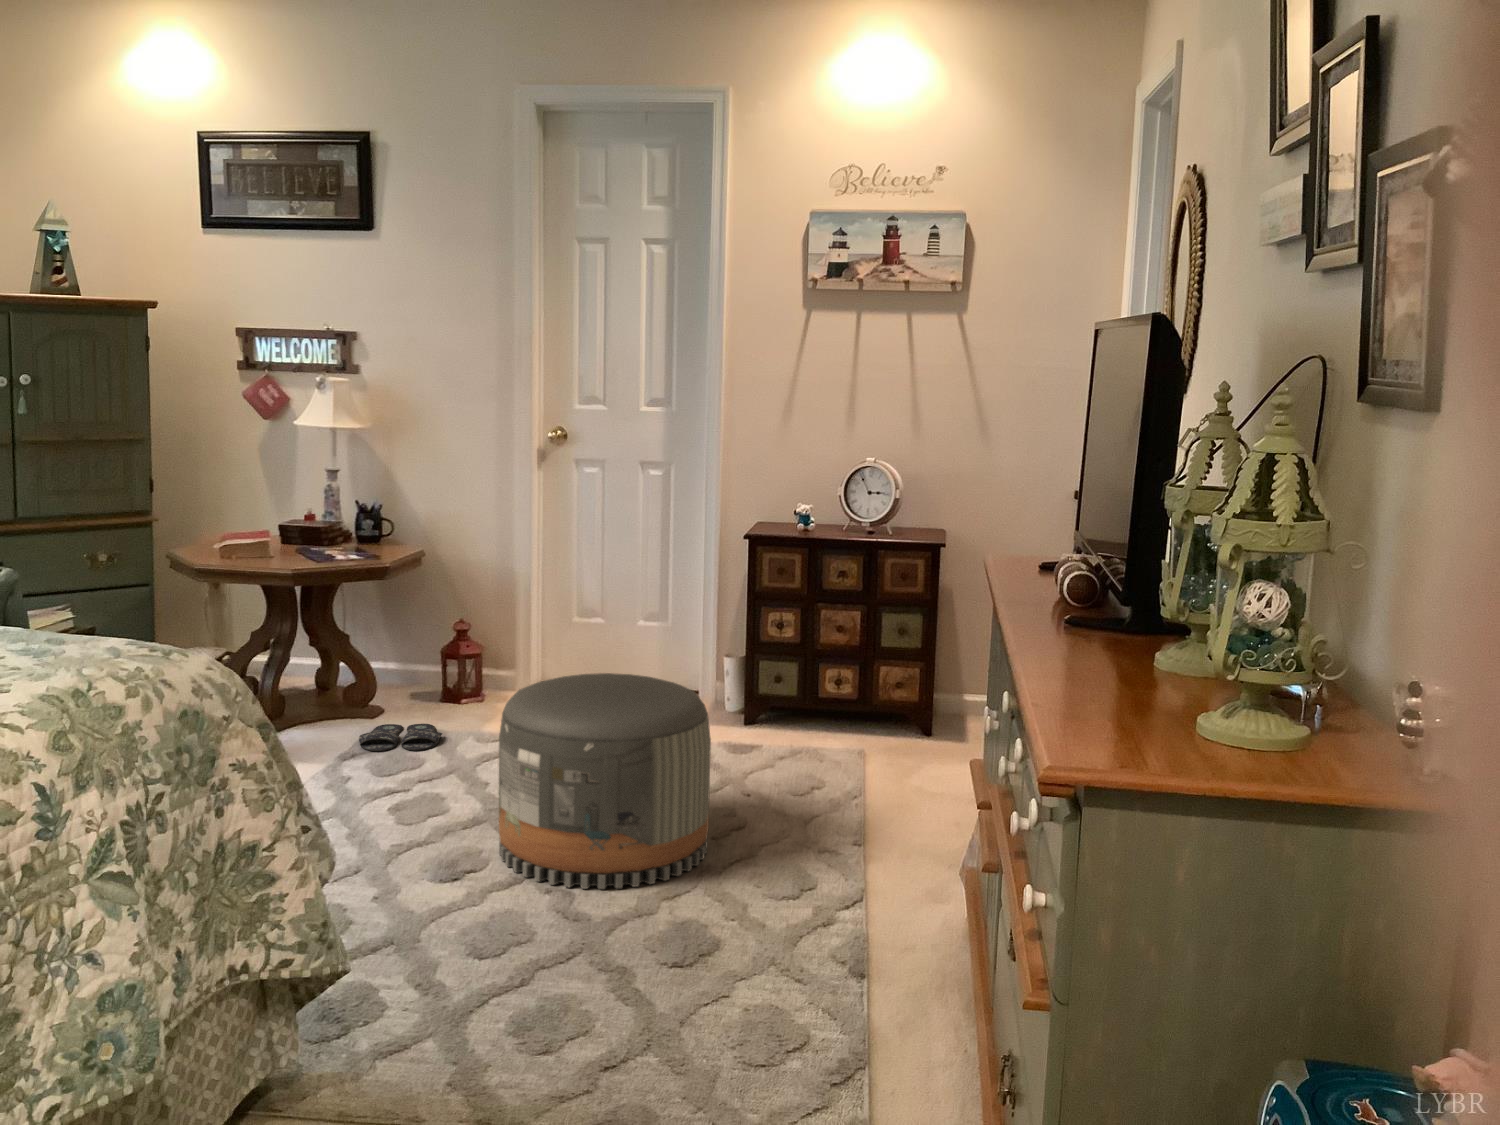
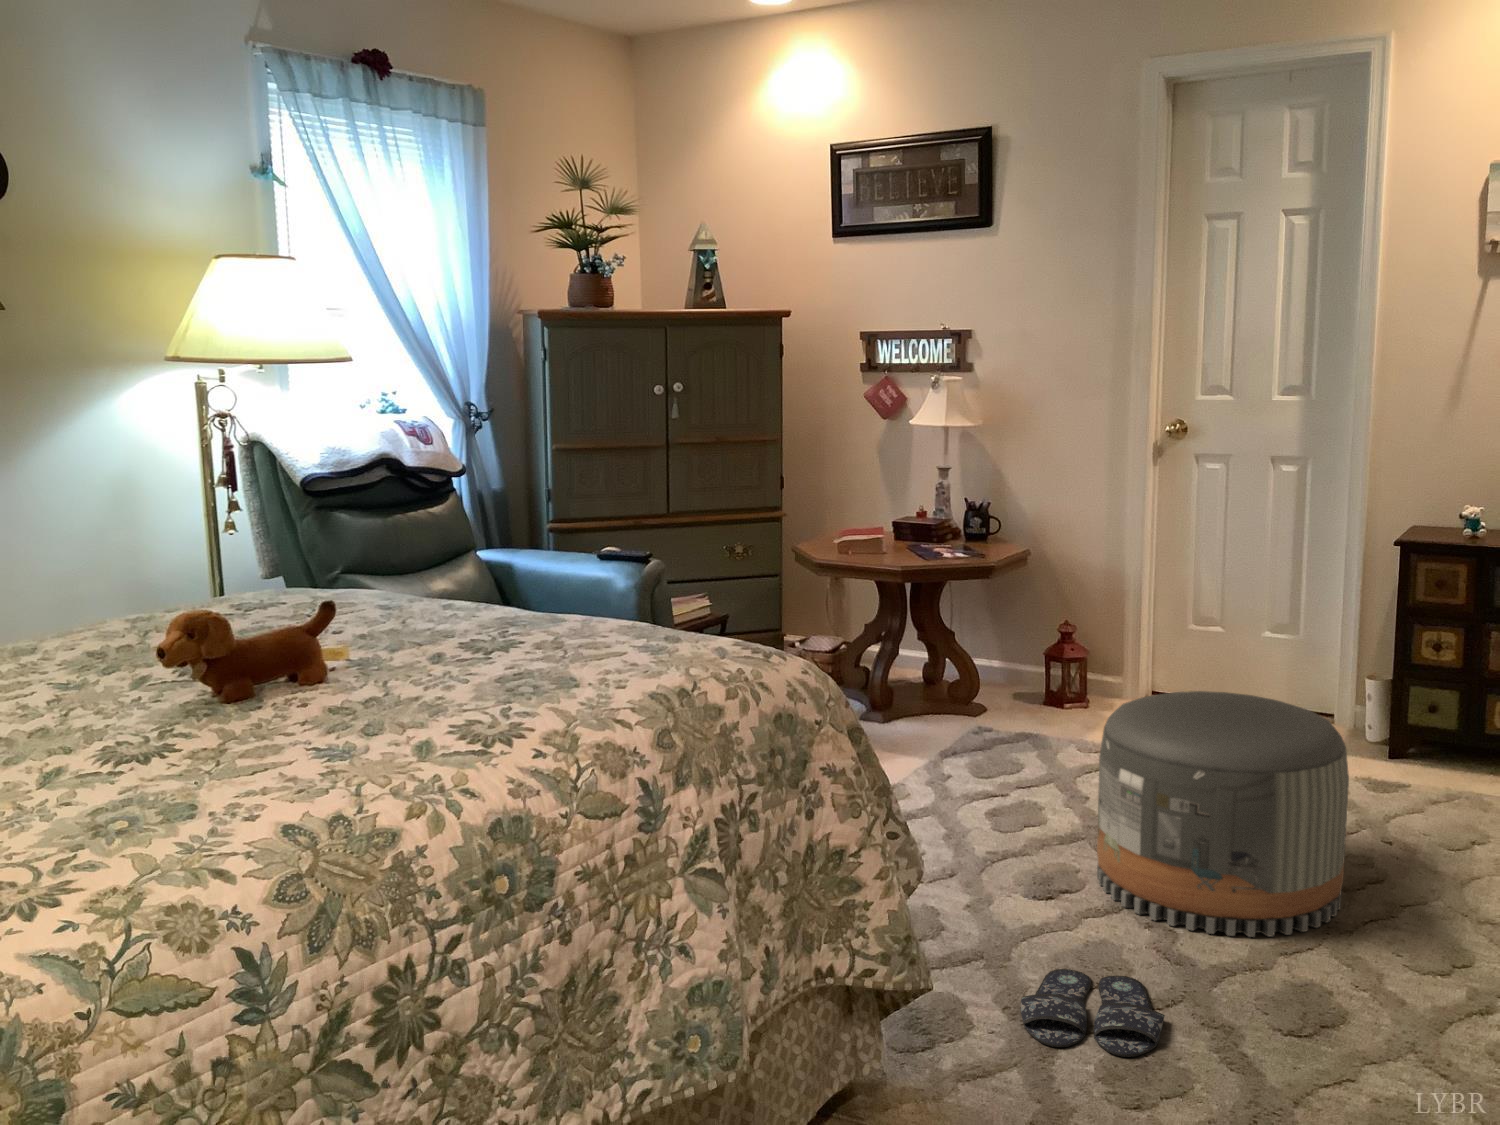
slippers: present [359,724,442,751] -> present [1021,969,1165,1057]

